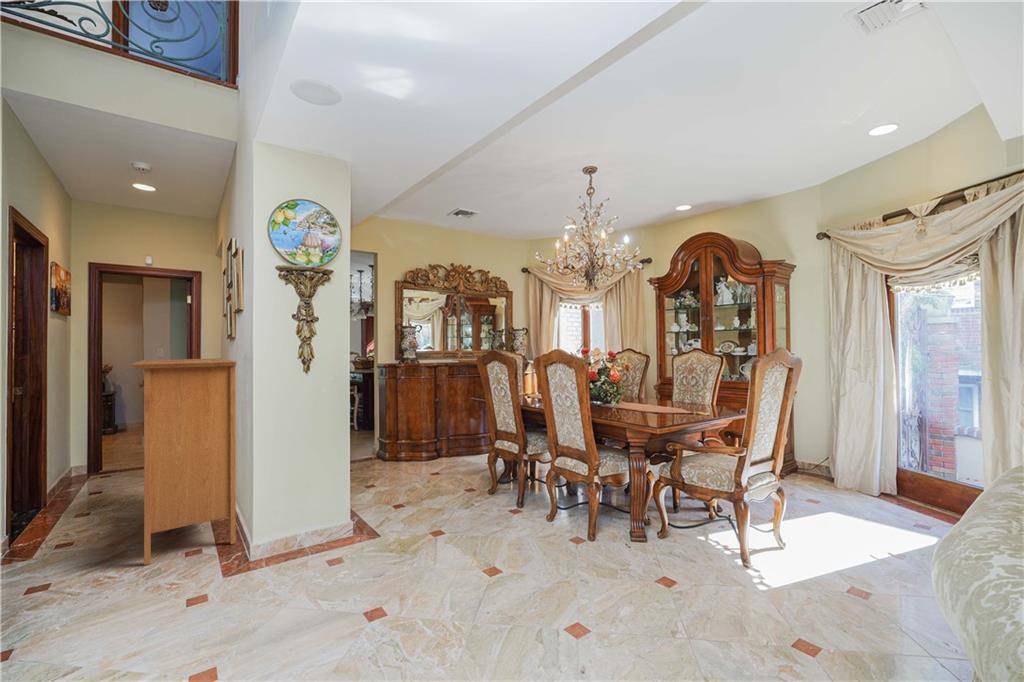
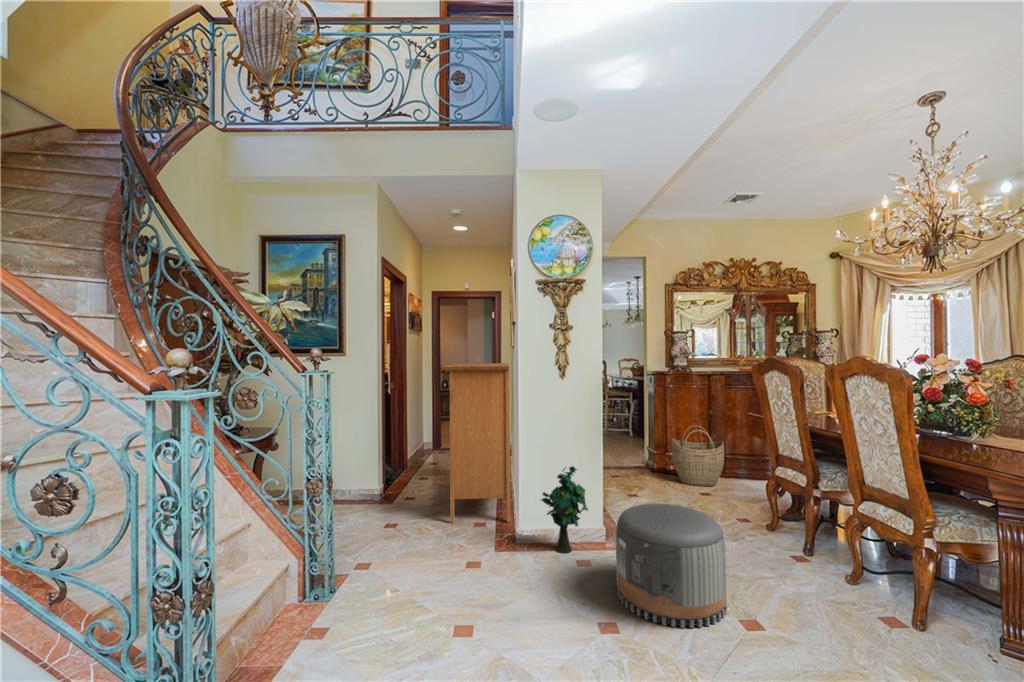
woven basket: none [405,412,449,467] -> present [672,425,724,486]
decorative plant: none [281,466,338,560] -> present [541,466,588,553]
pouf: none [374,486,472,597] -> present [616,504,727,628]

